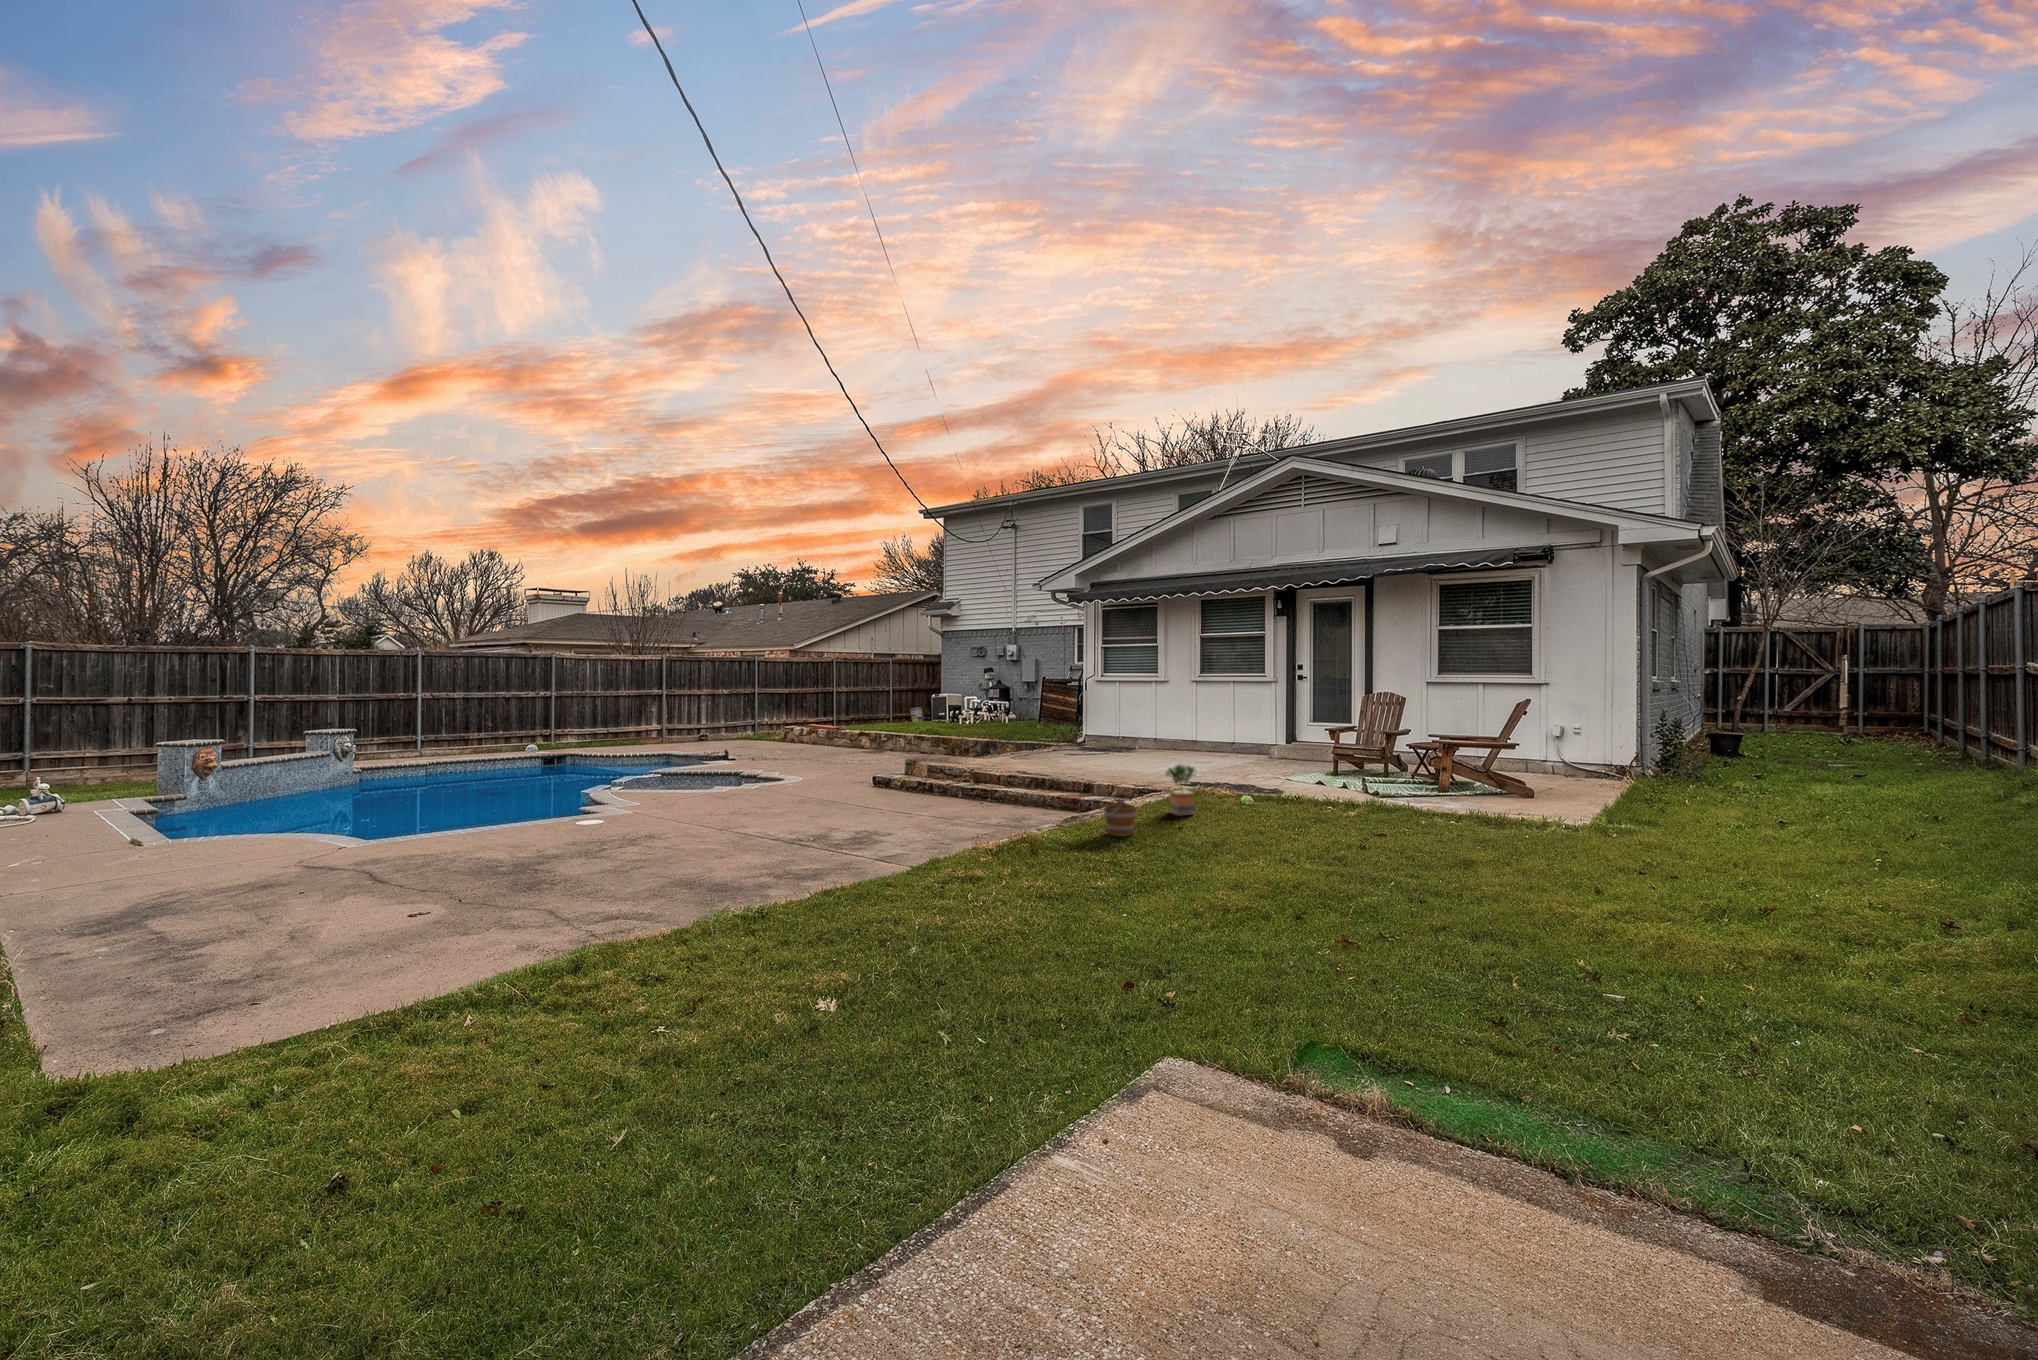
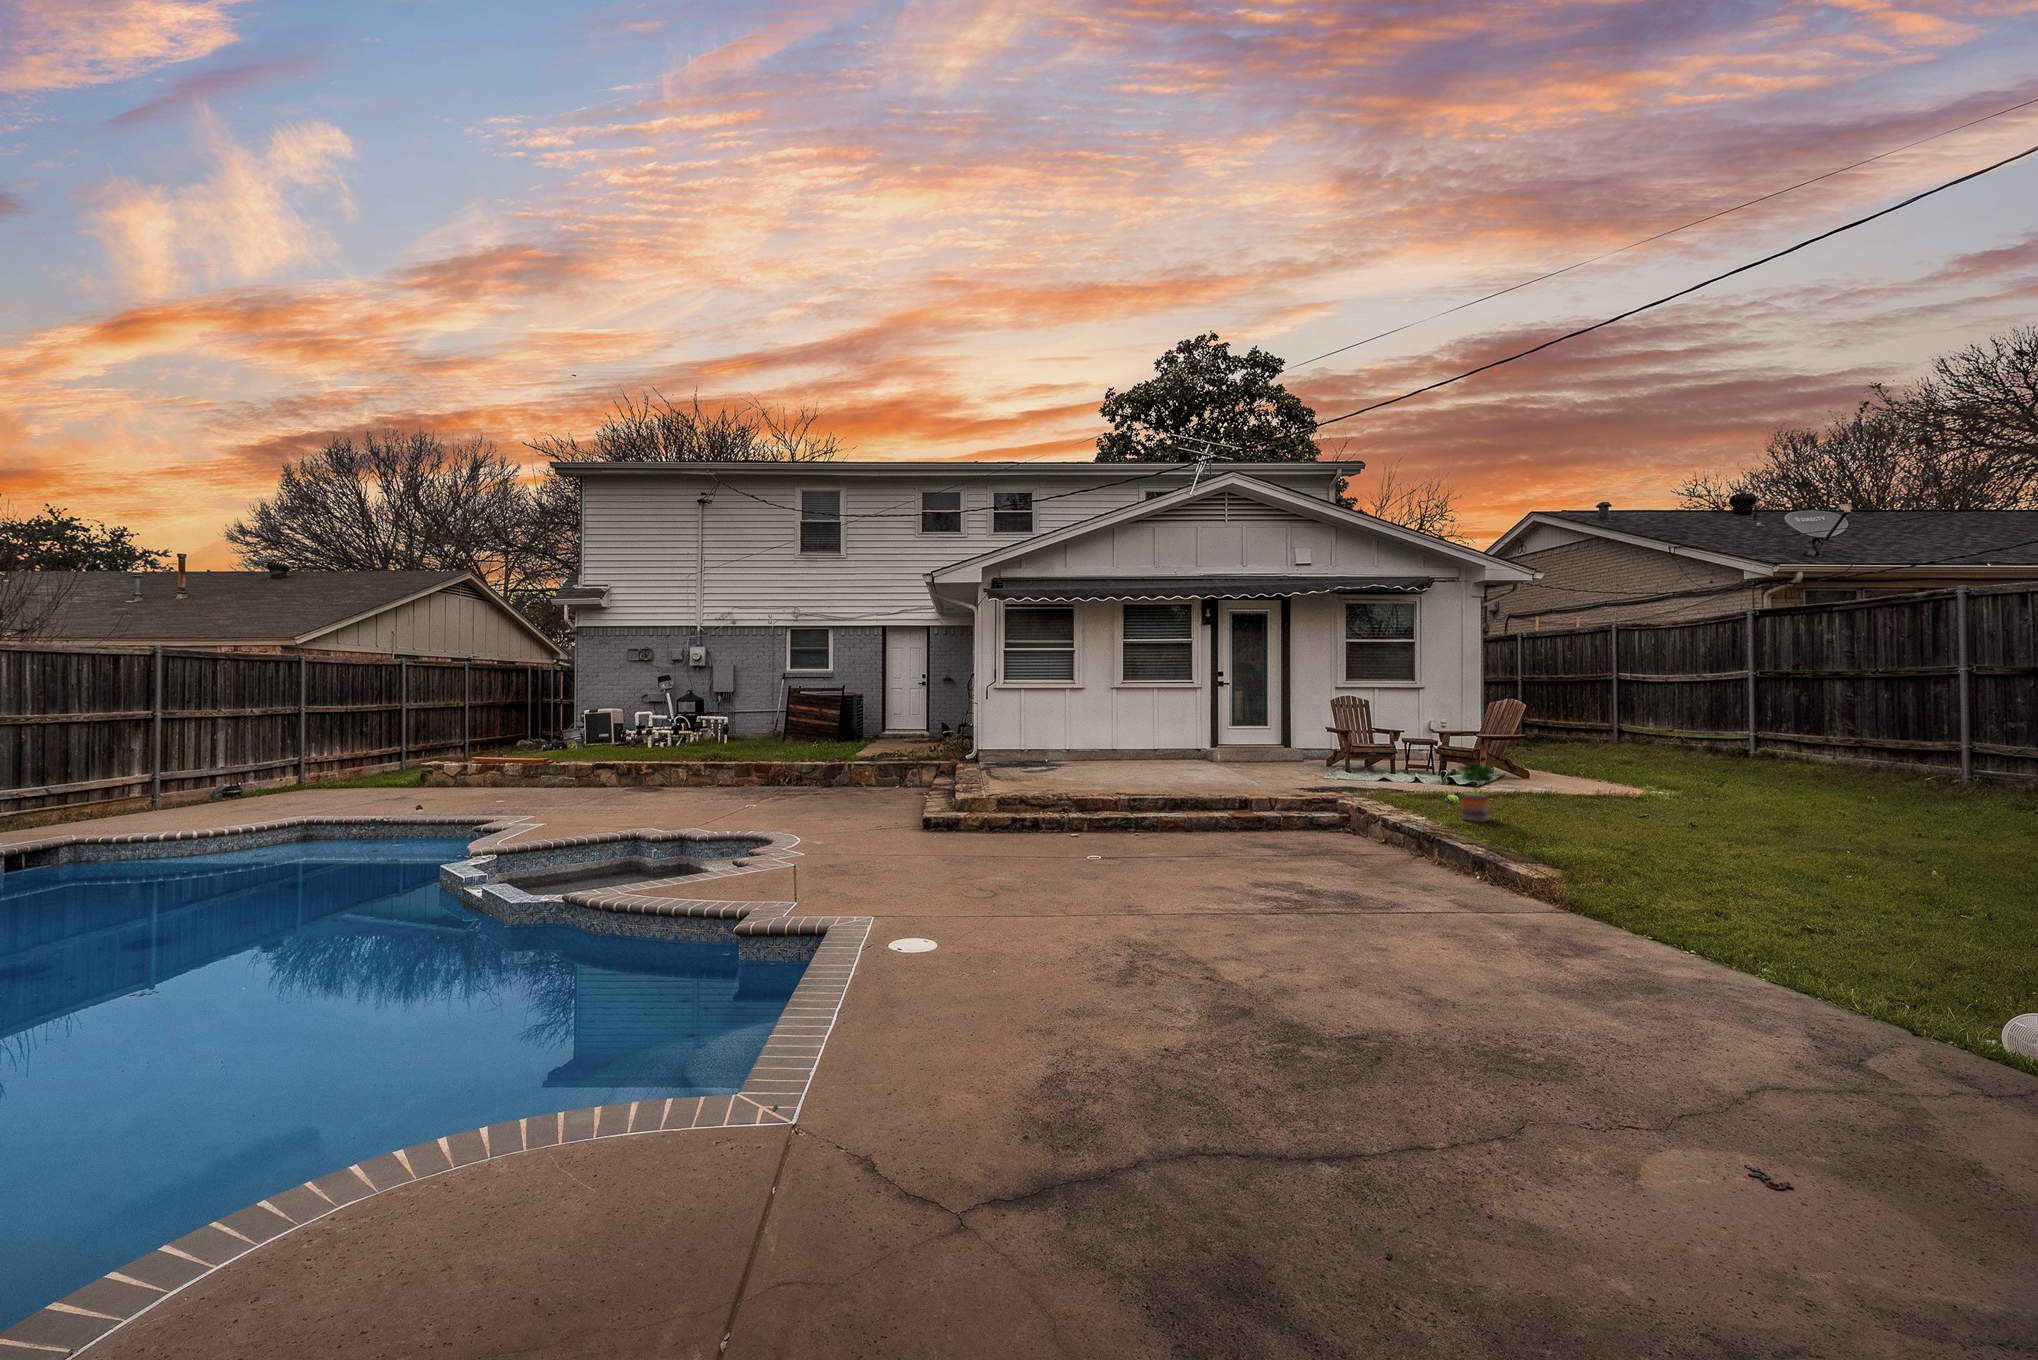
bucket: present [1103,799,1136,837] -> none [1517,803,1566,847]

